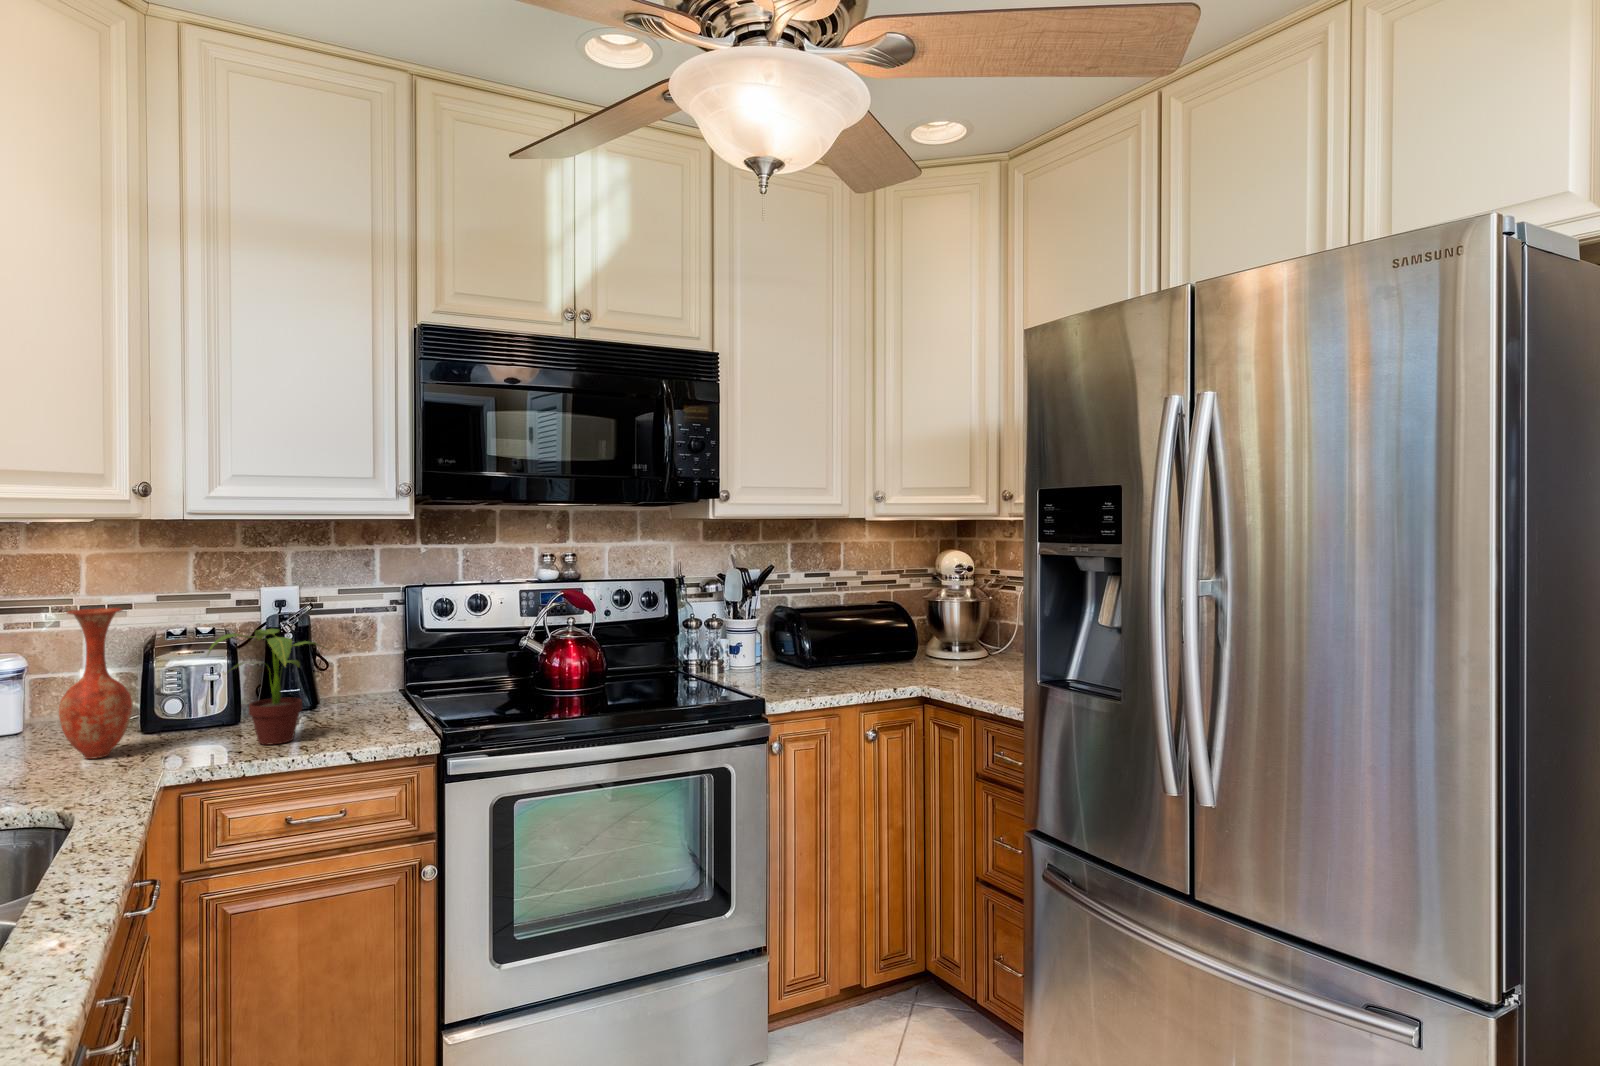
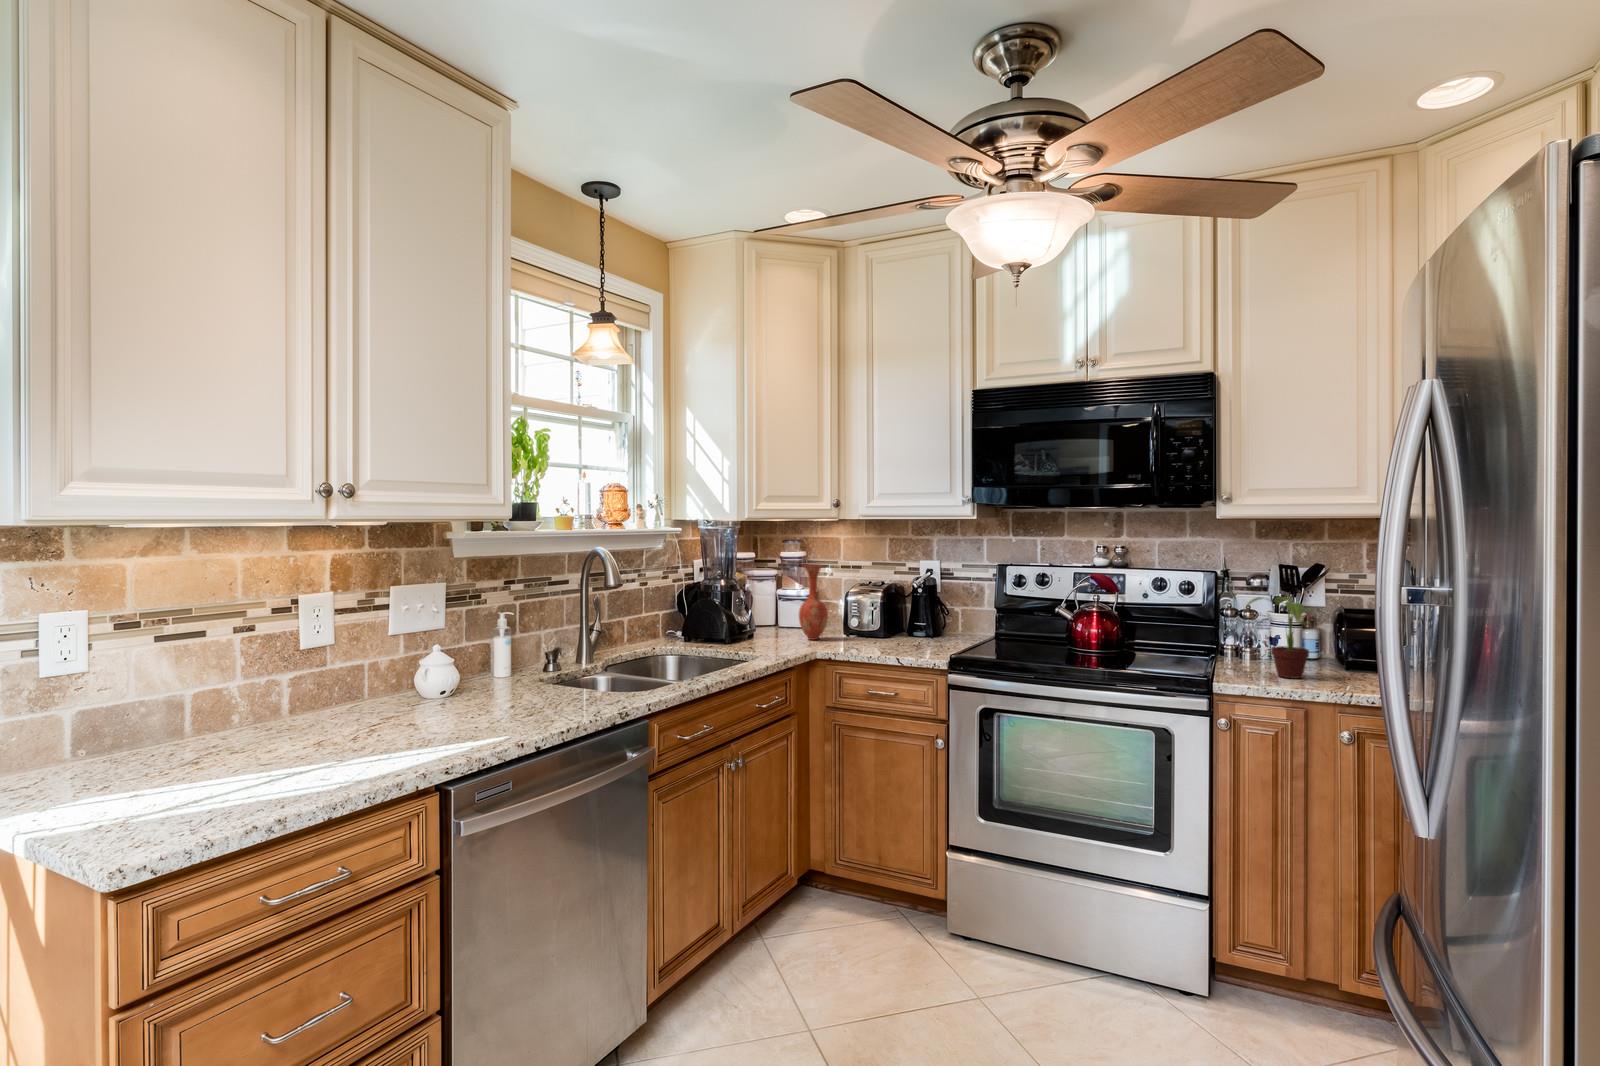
potted plant: present [208,629,326,745] -> present [1246,597,1327,678]

